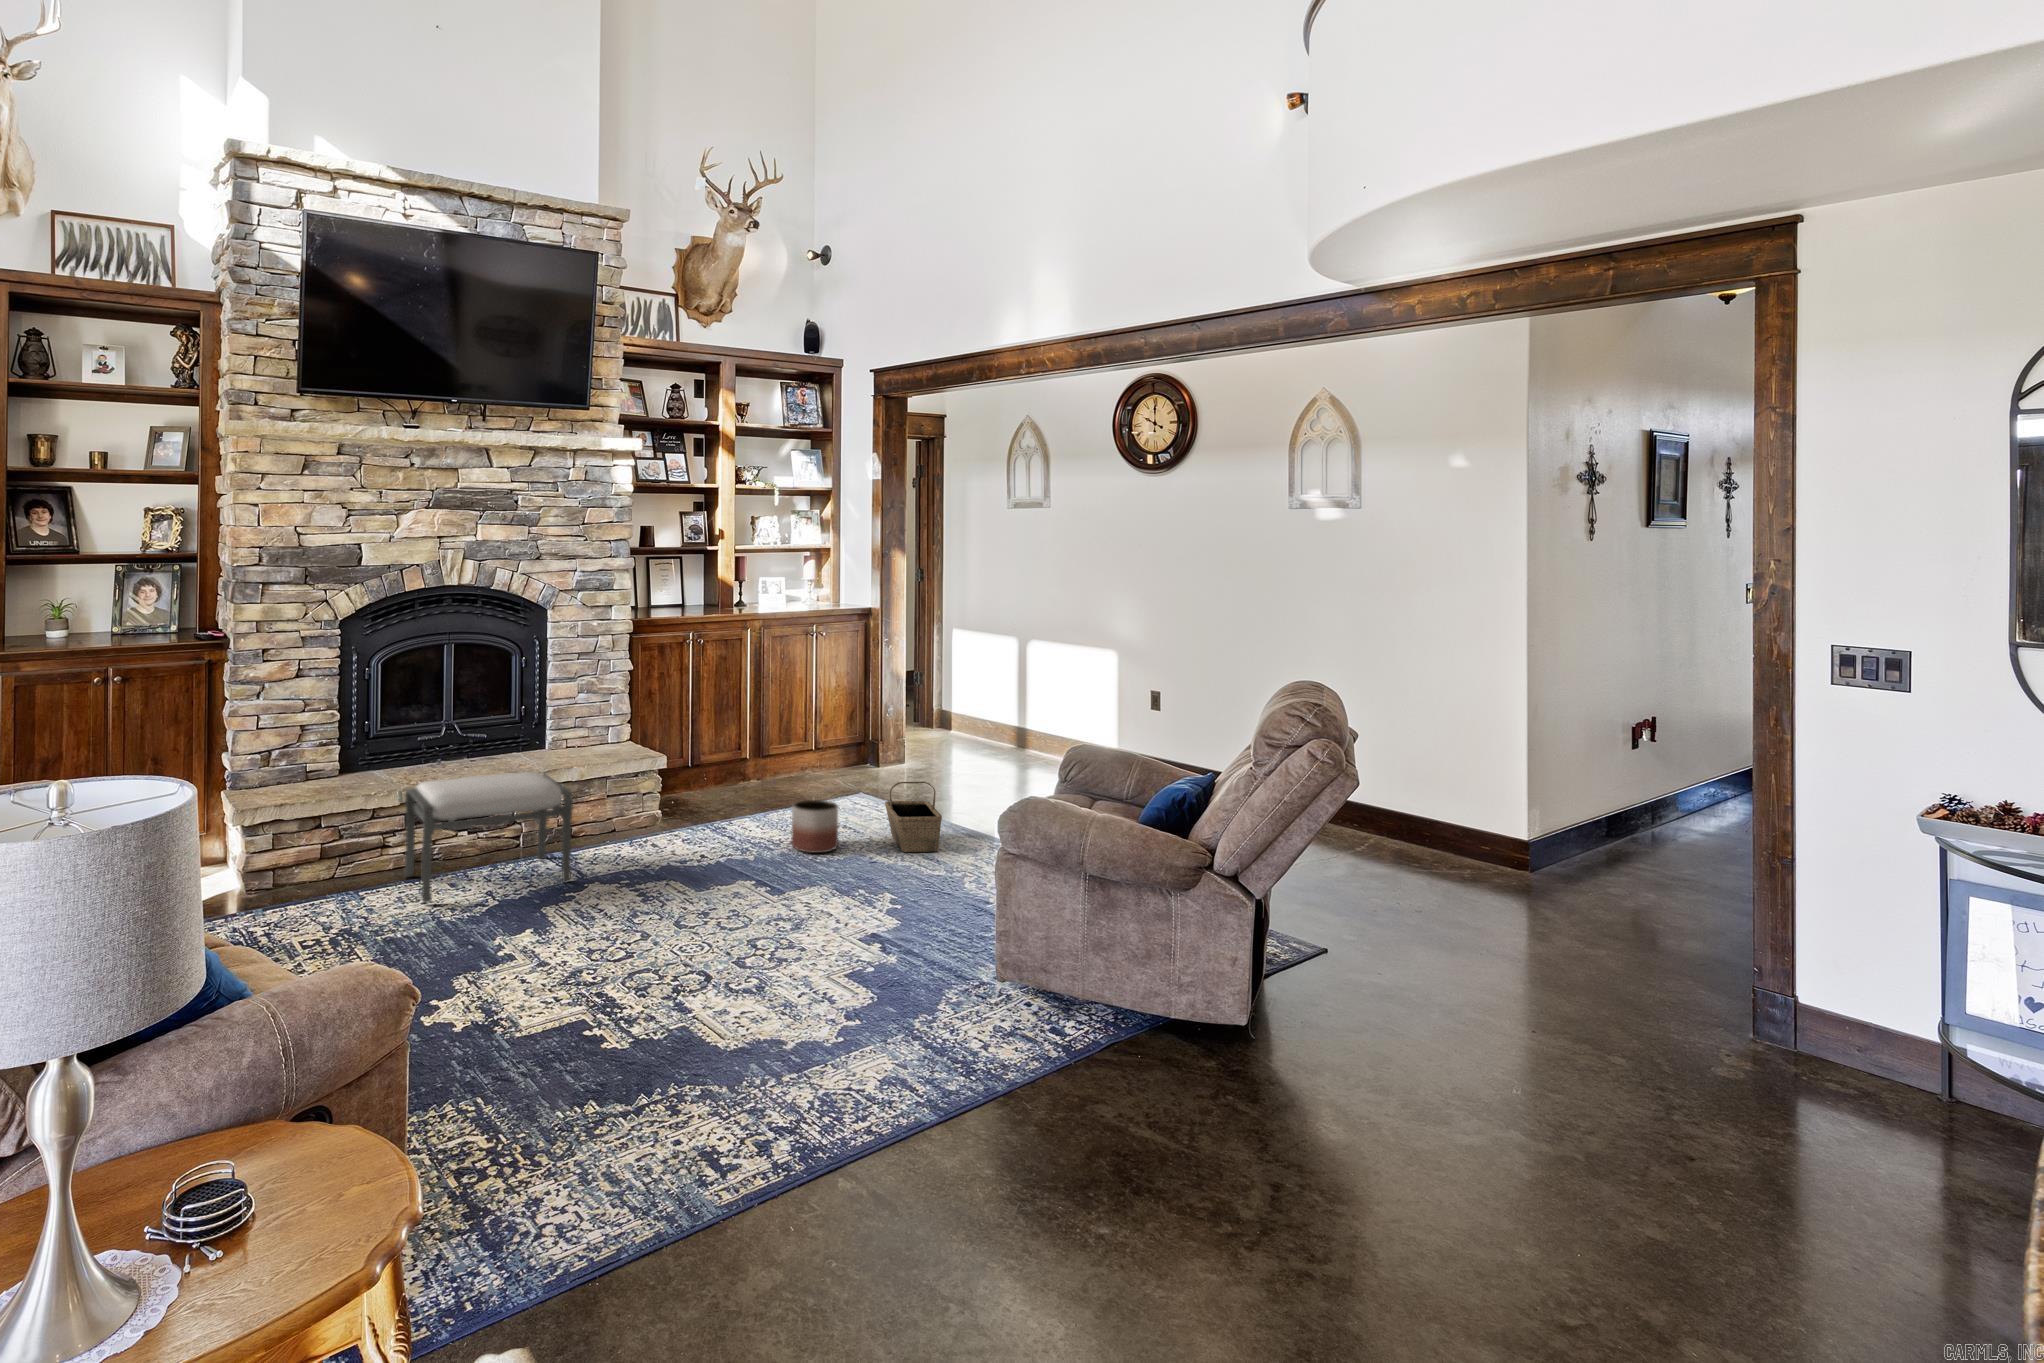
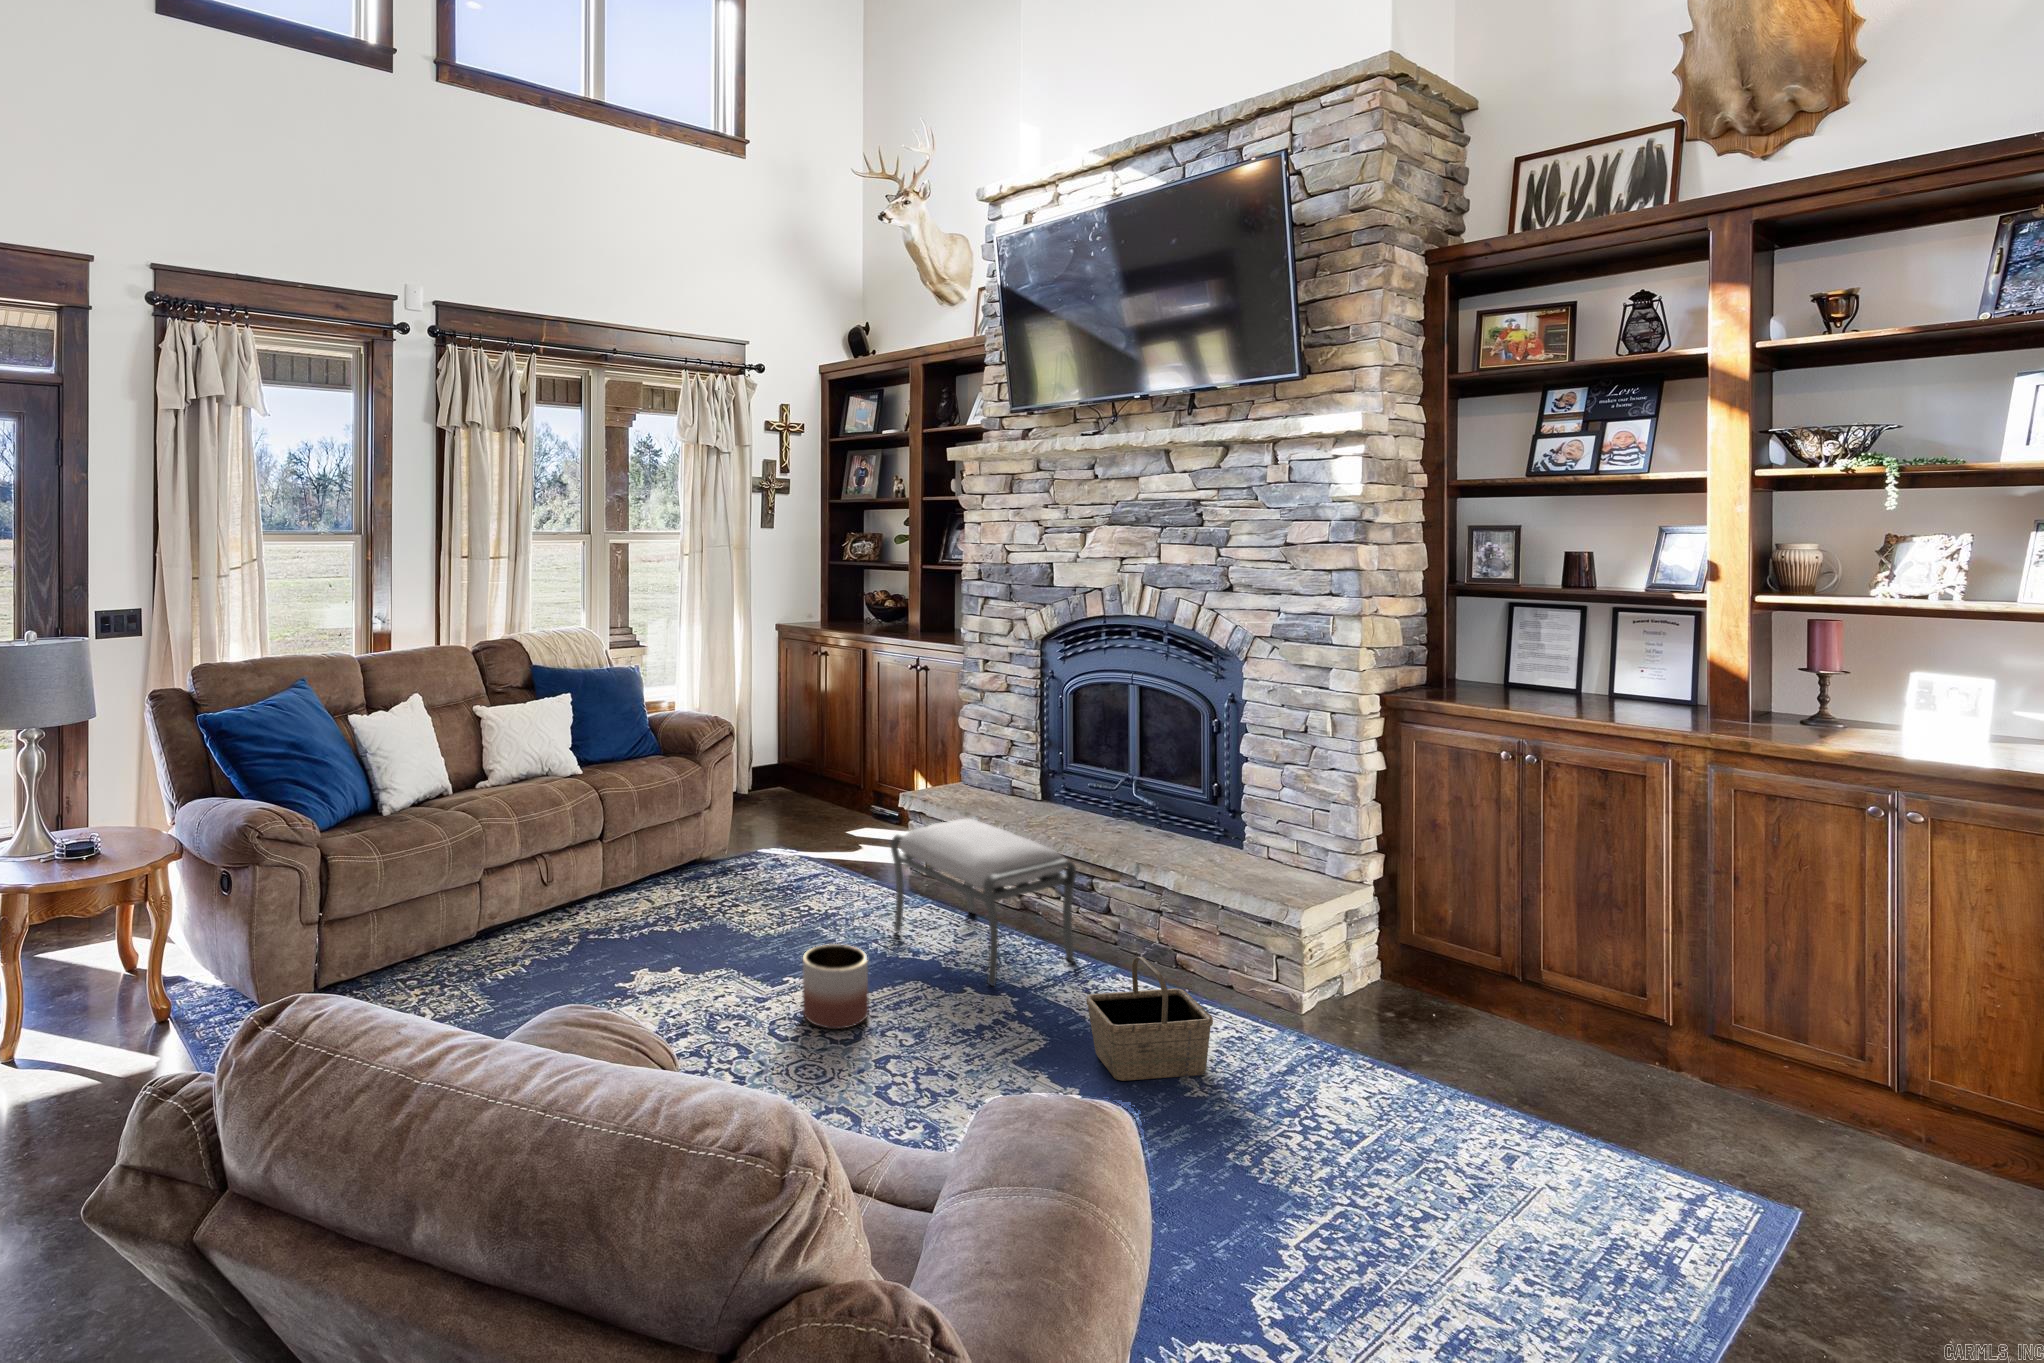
basket: present [885,781,942,852] -> present [1086,957,1213,1081]
planter: present [791,800,838,853] -> present [802,944,869,1029]

